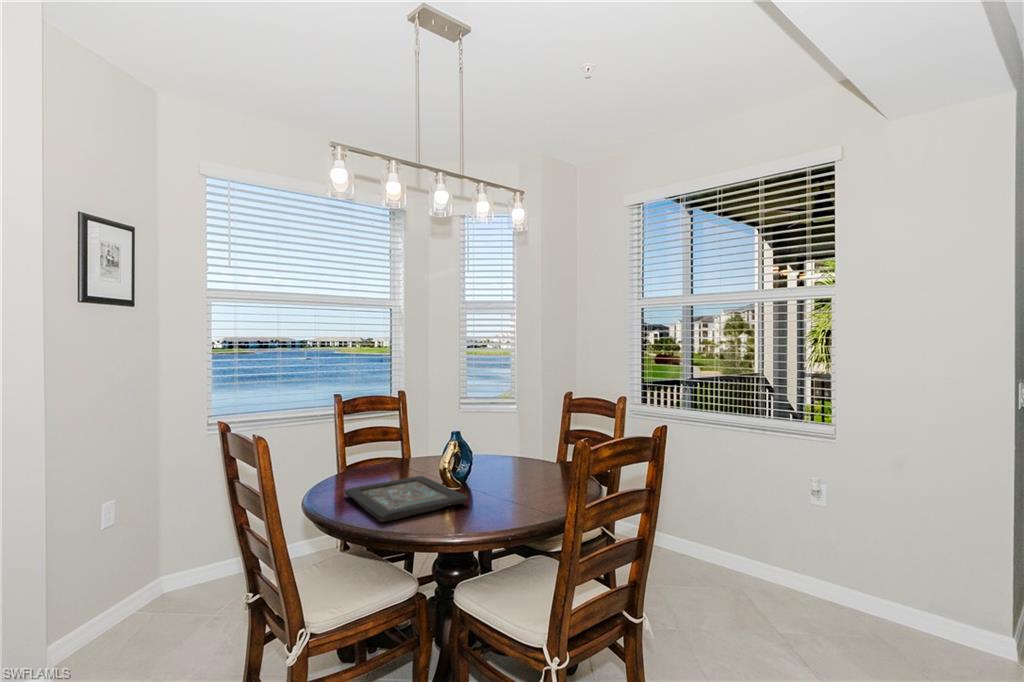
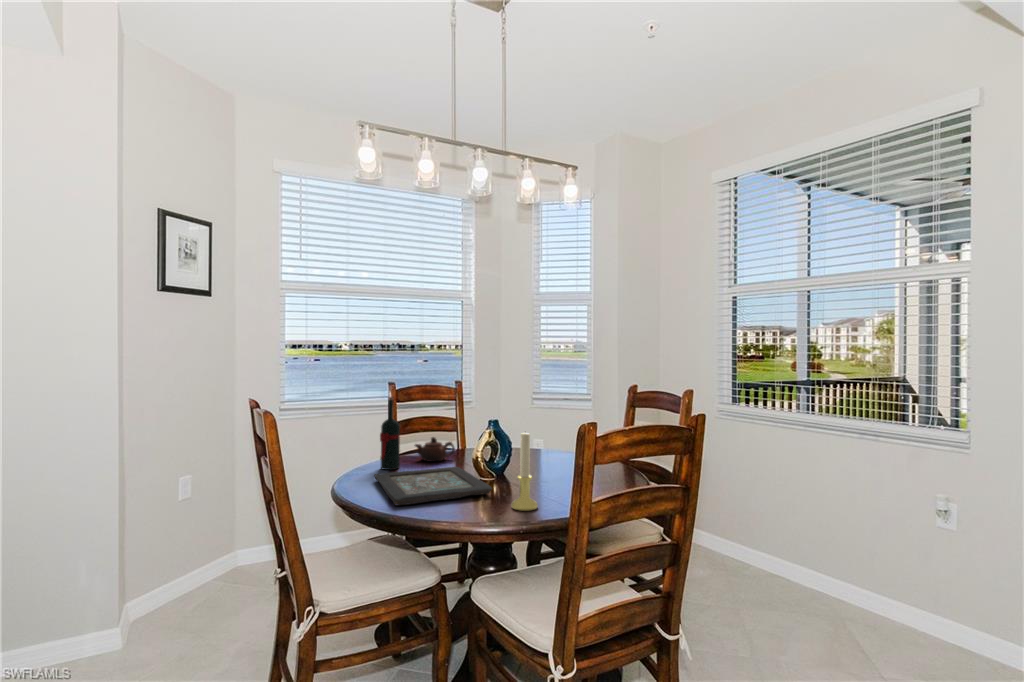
wine bottle: none [343,411,362,483] -> present [380,397,400,470]
candle holder: none [491,444,516,518] -> present [512,433,538,511]
teapot: none [372,447,411,471] -> present [415,437,455,461]

